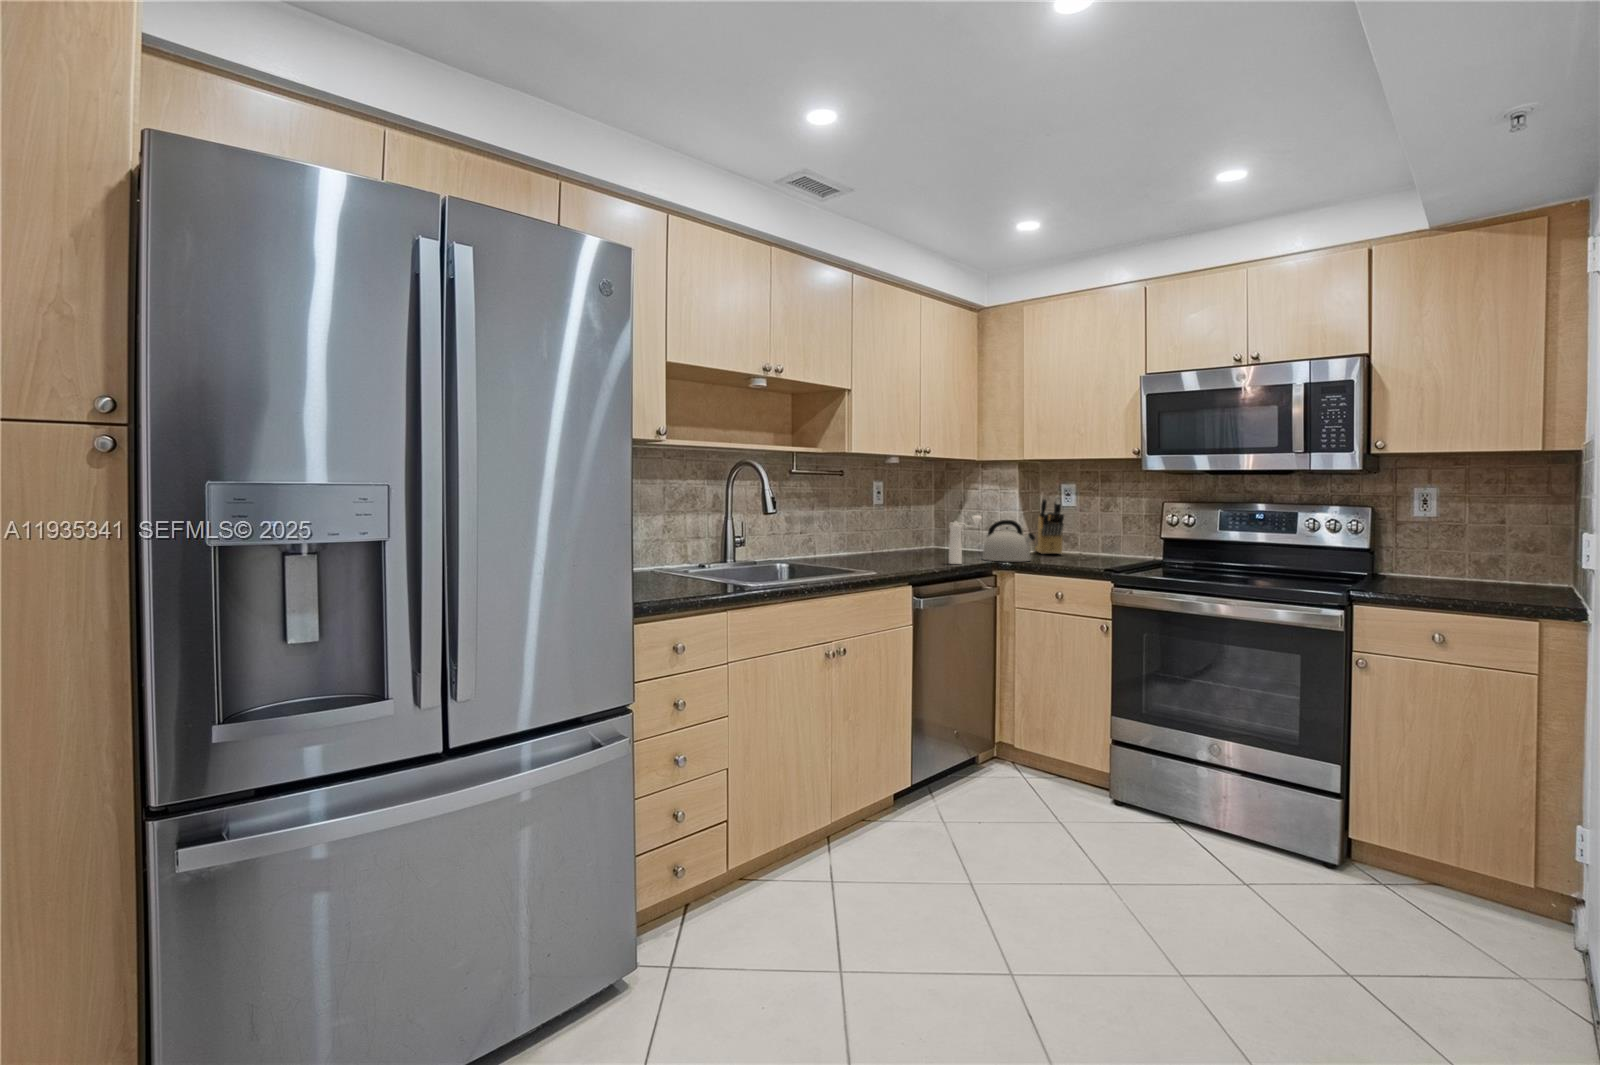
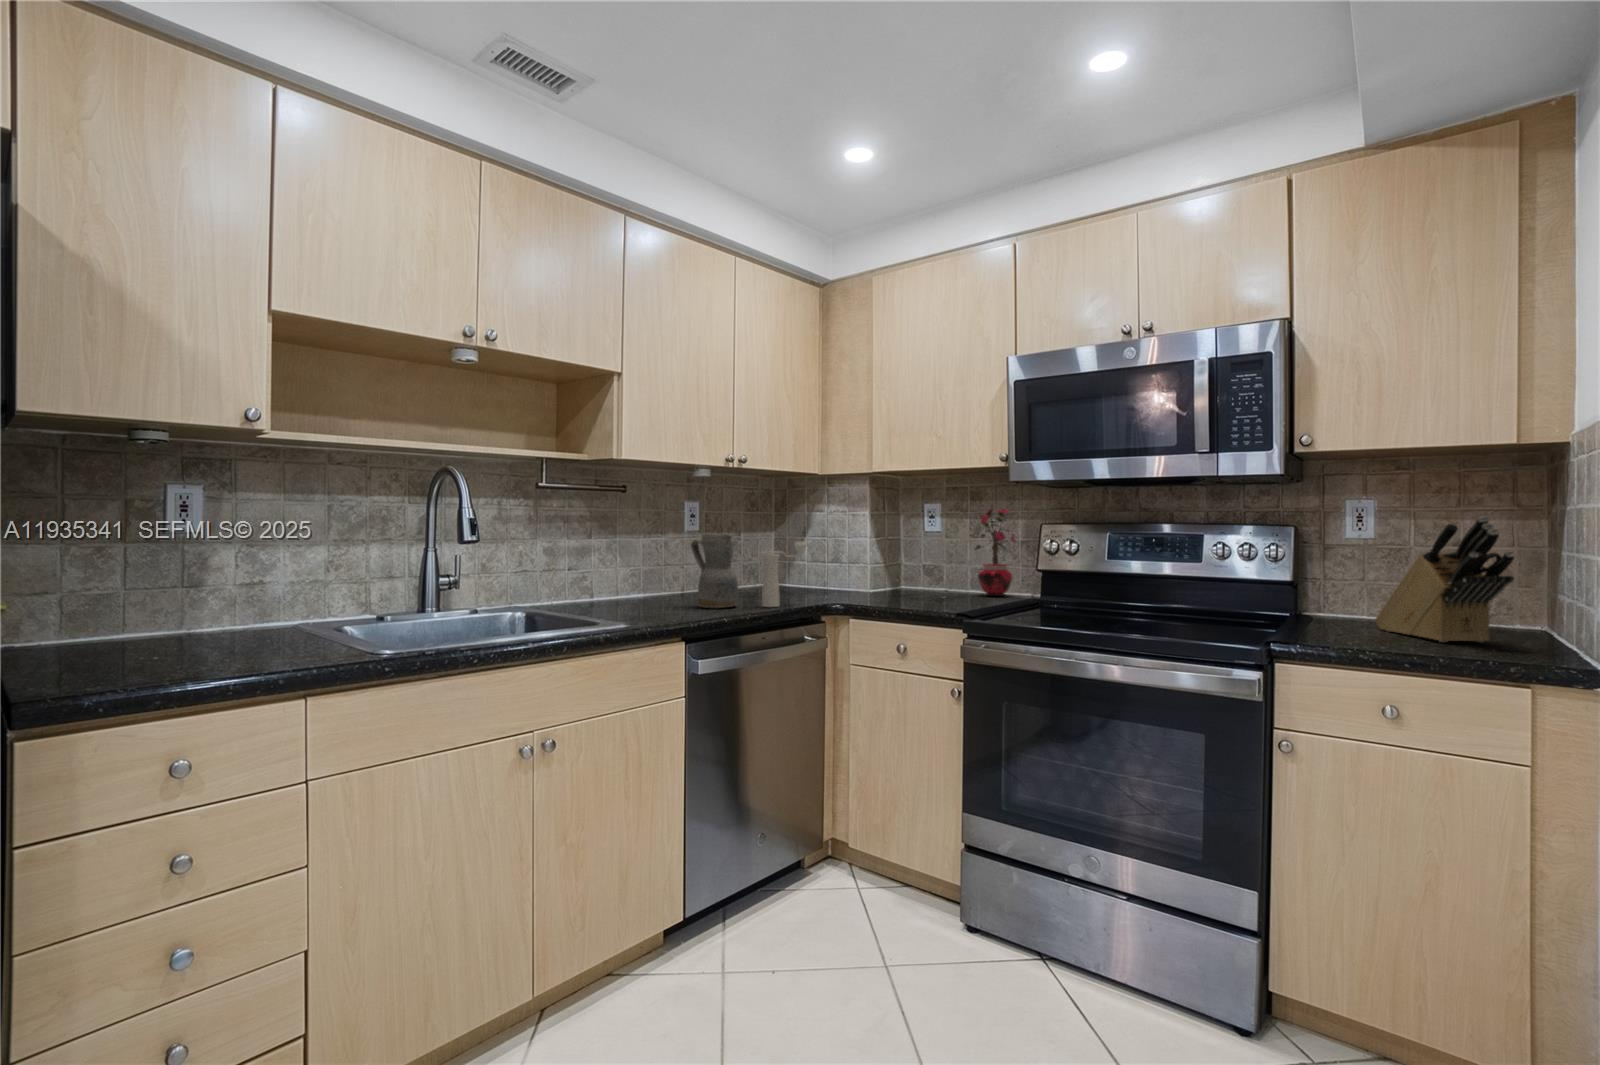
potted plant: none [1103,488,1142,559] -> present [975,509,1015,596]
knife block: present [1035,496,1064,554] -> present [1375,516,1514,642]
ceramic pitcher: none [895,508,931,564] -> present [691,533,738,608]
kettle: present [983,520,1035,561] -> none [816,547,882,602]

